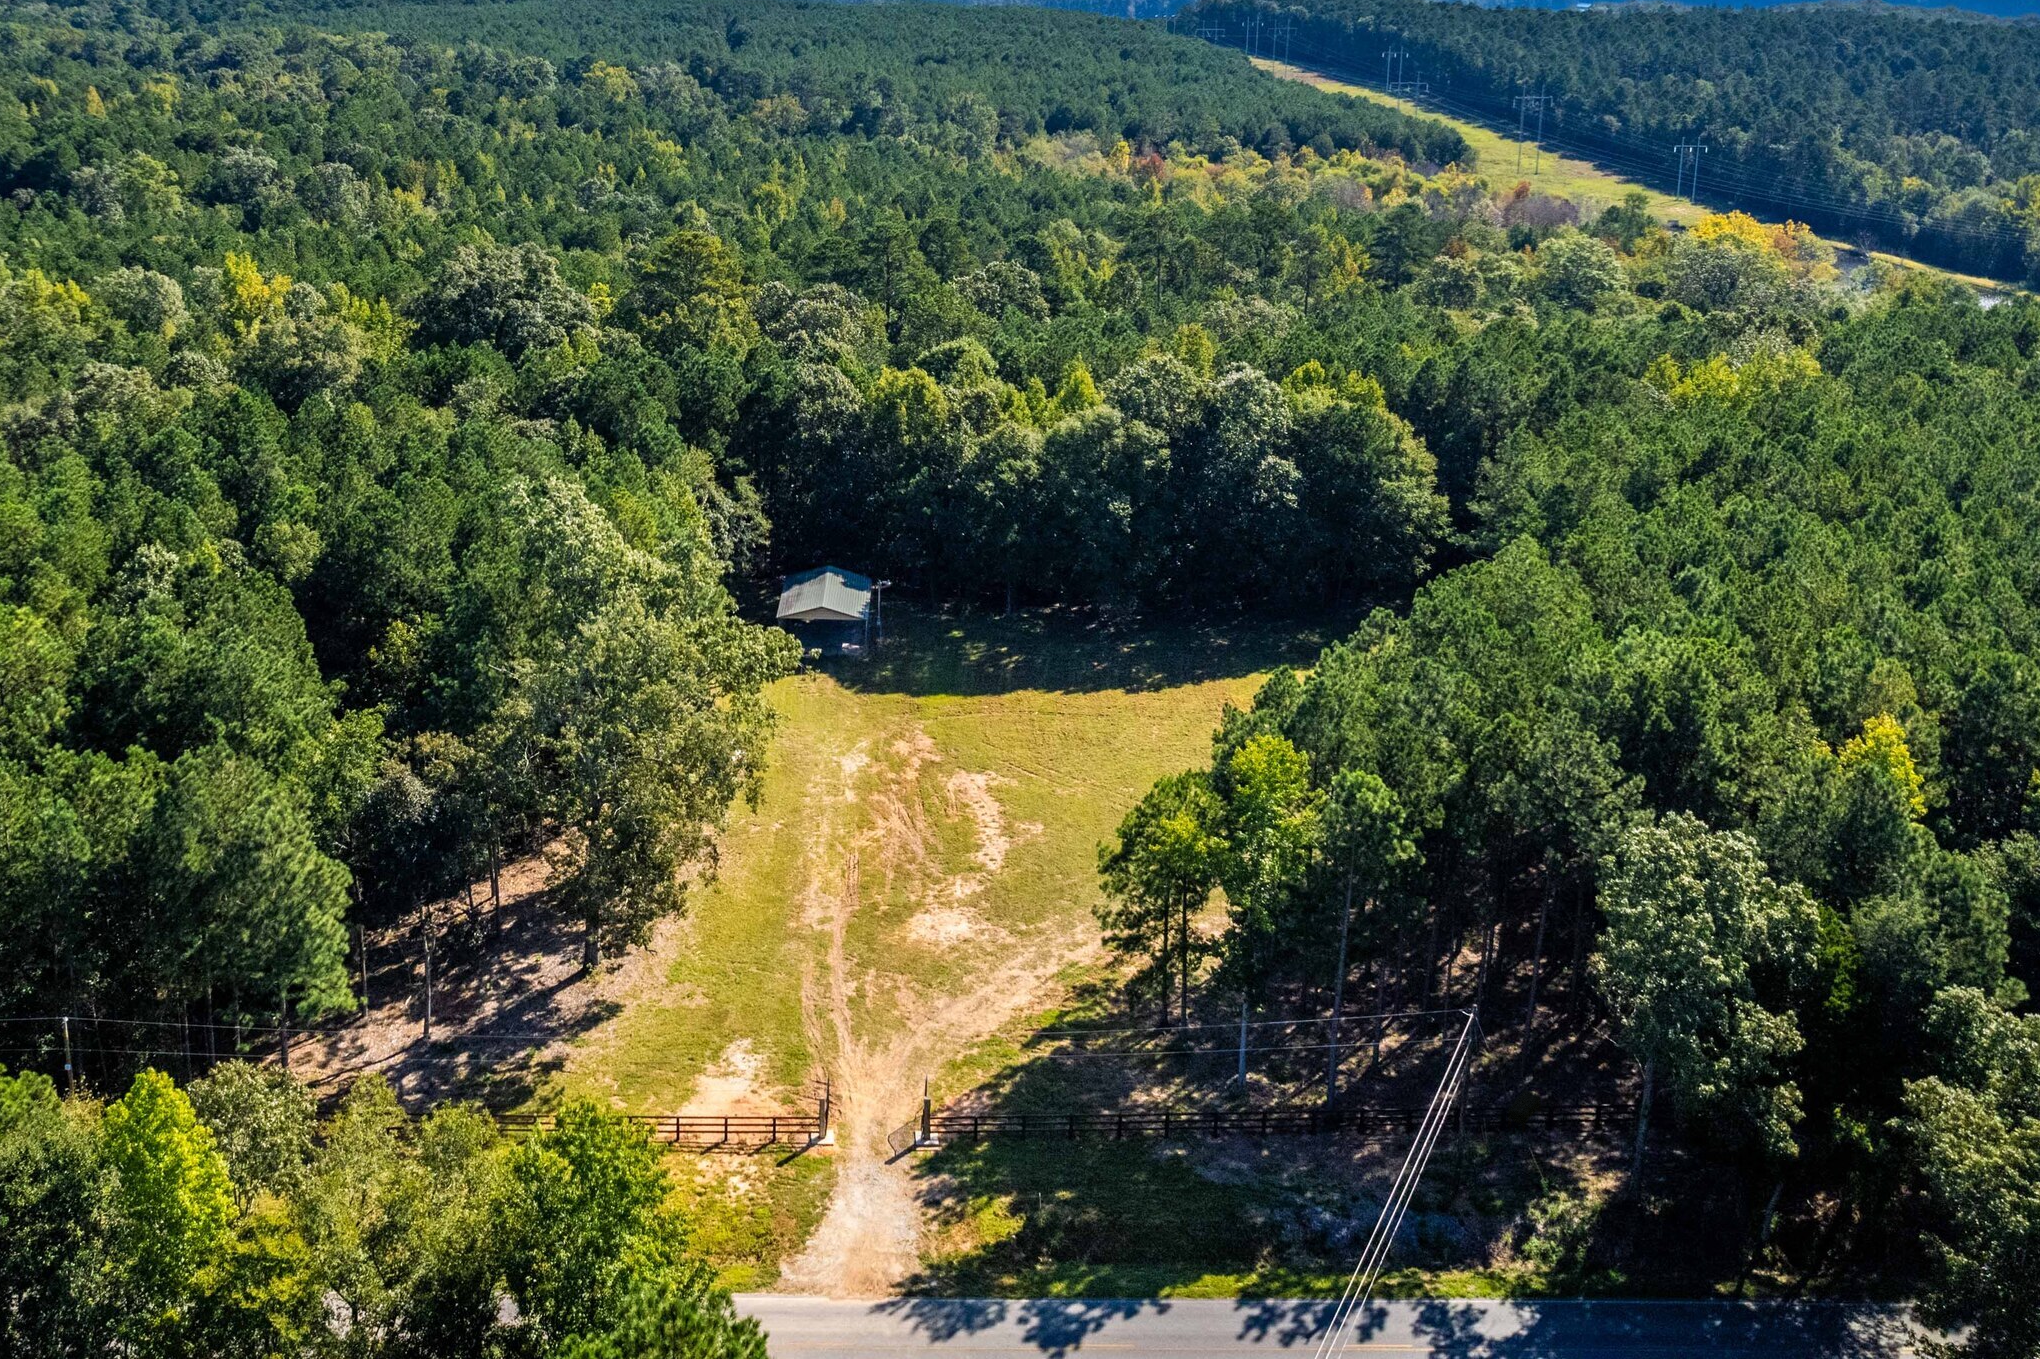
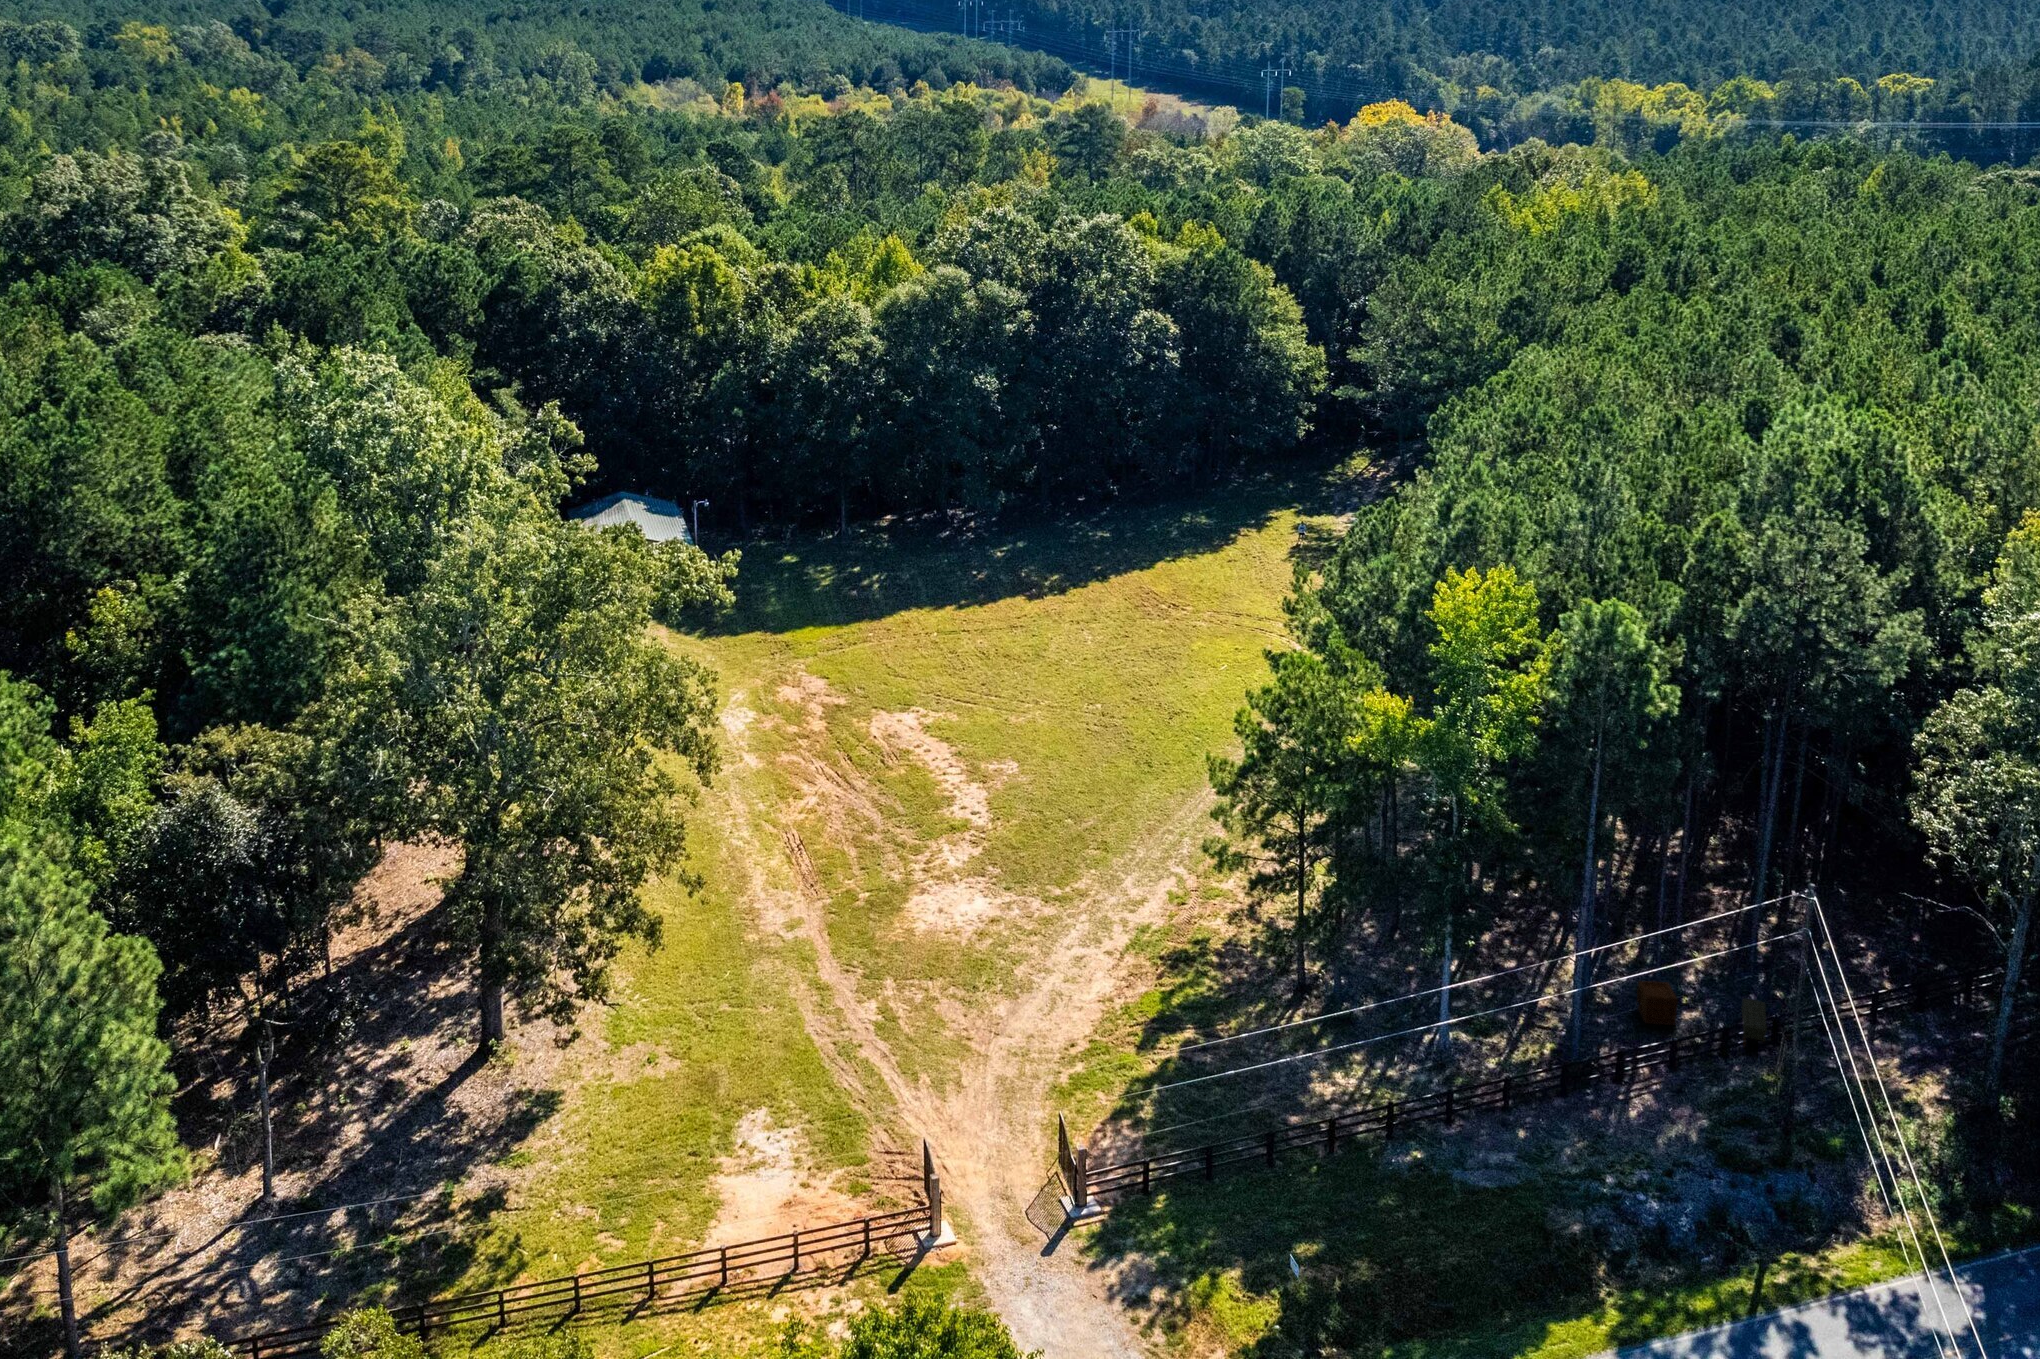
wooden crate: none [1436,1062,1464,1102] -> present [1637,981,1678,1025]

